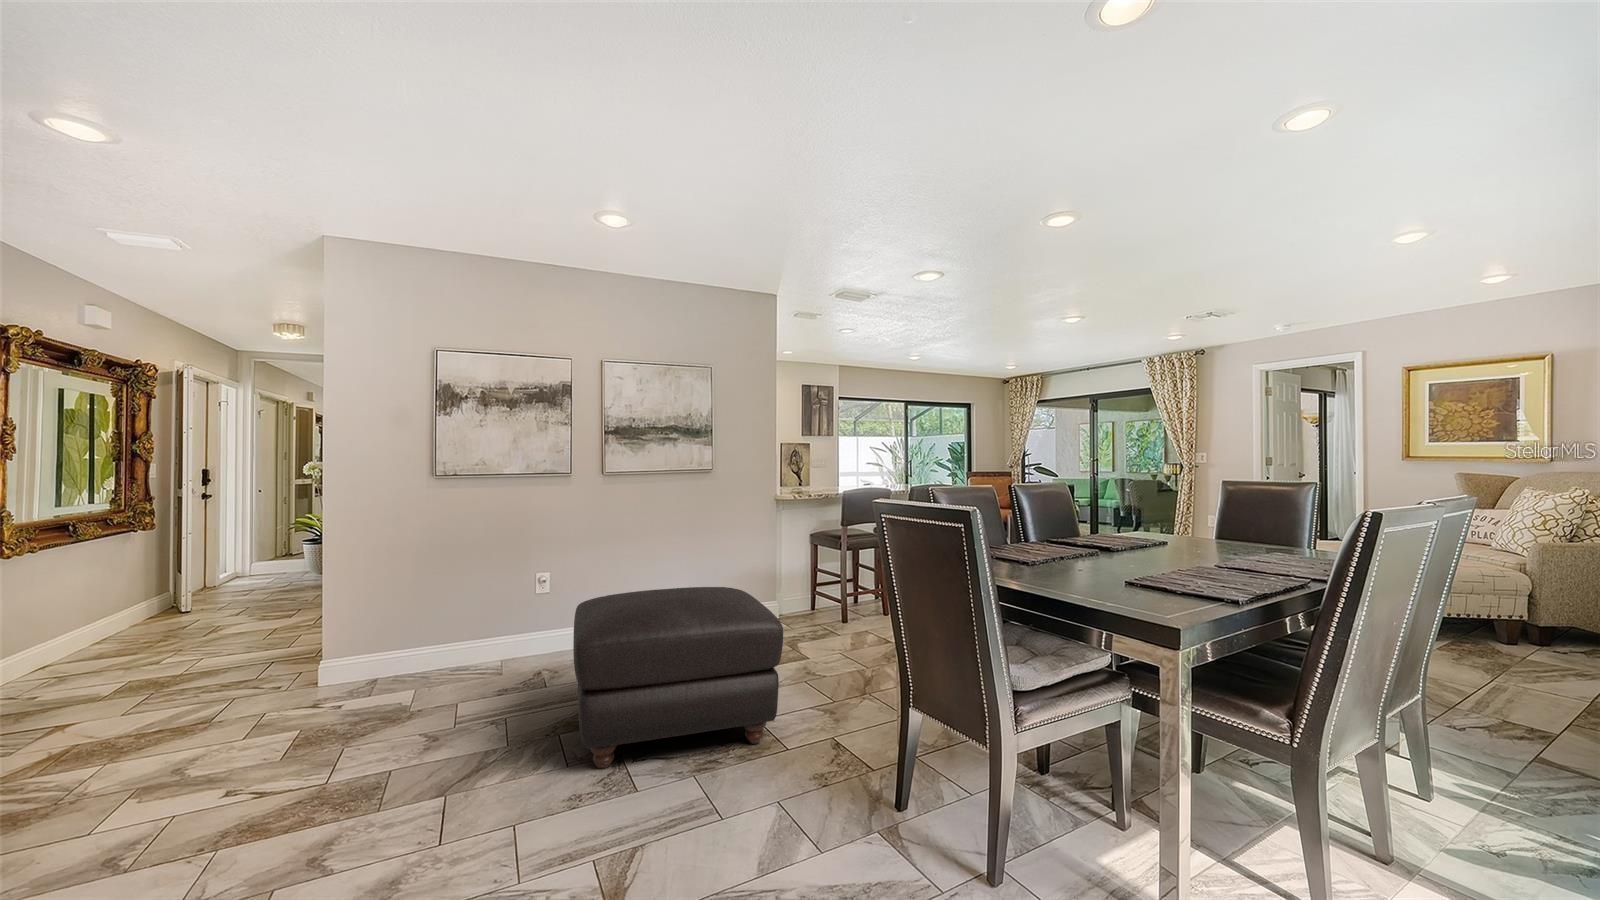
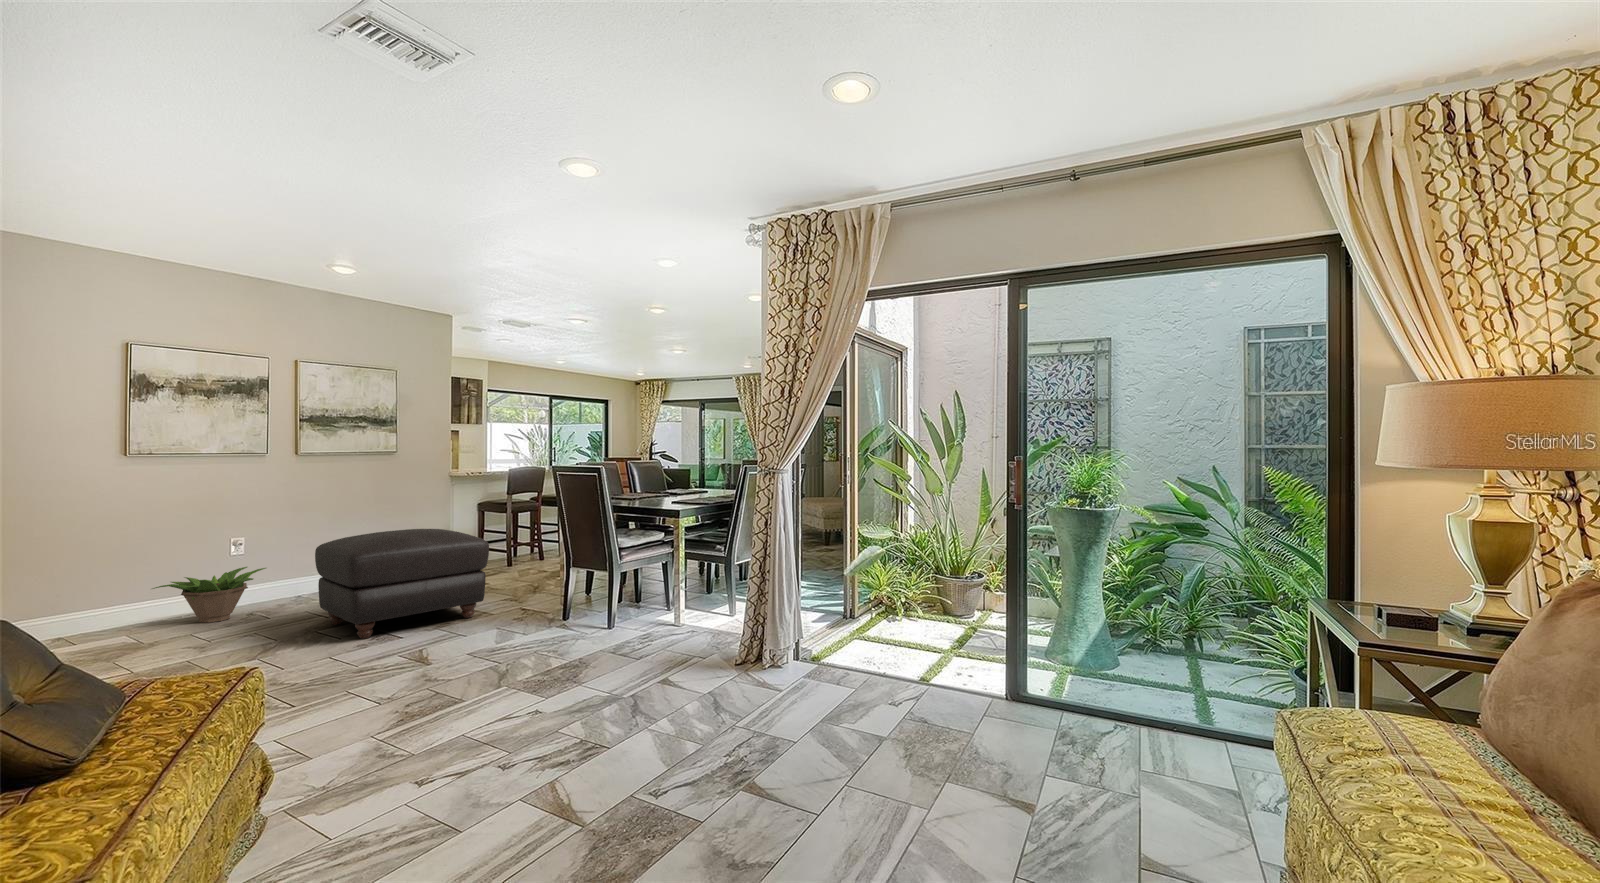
decorative plant: none [438,609,558,680] -> present [152,567,266,623]

